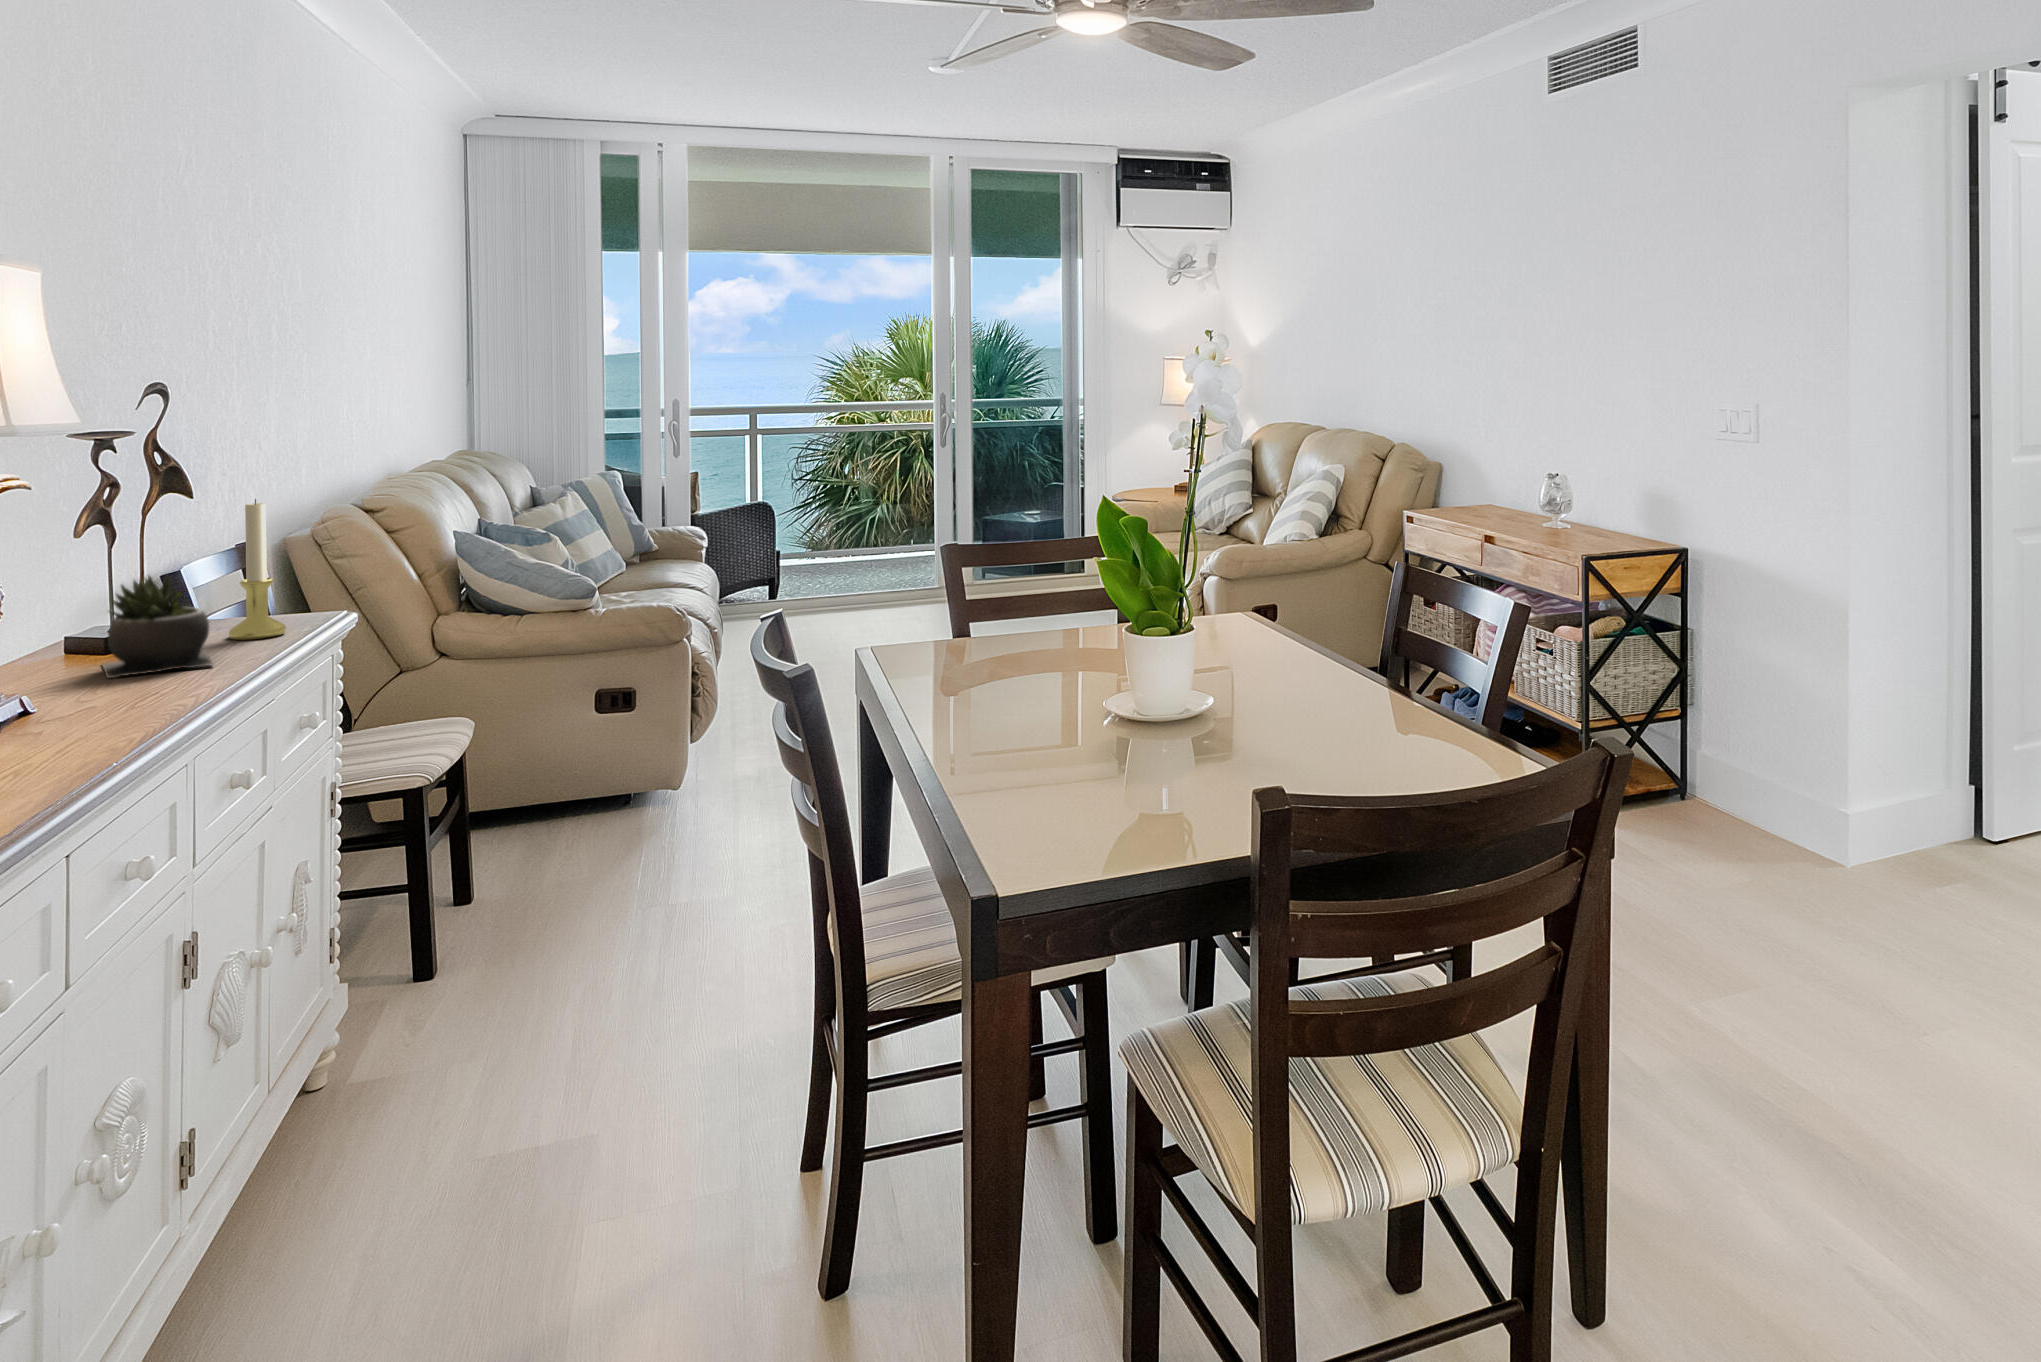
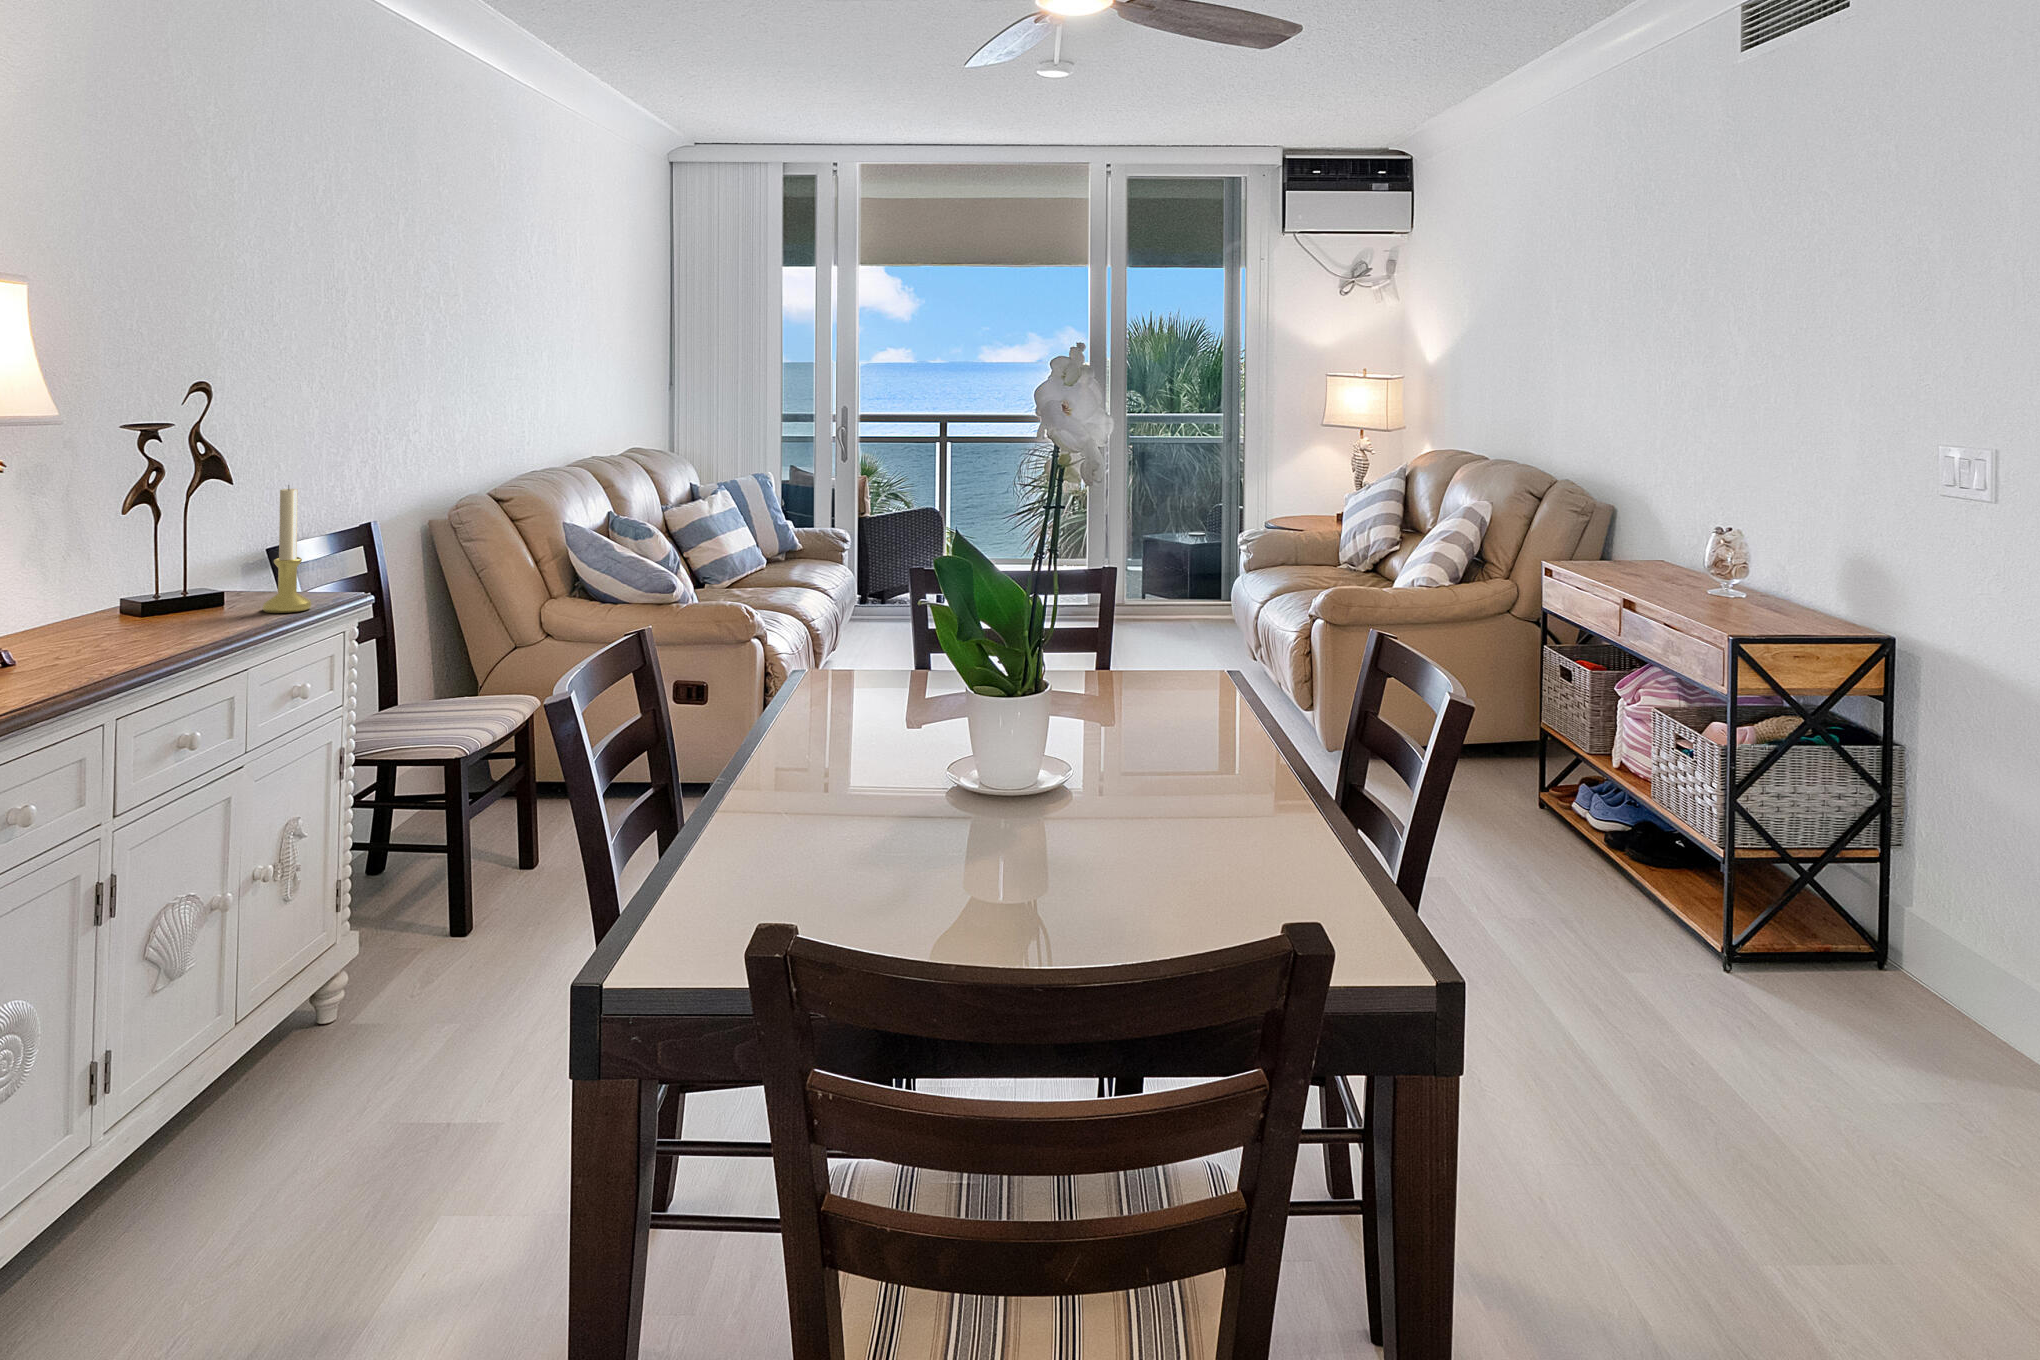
succulent plant: present [103,576,213,678] -> none [122,549,225,640]

